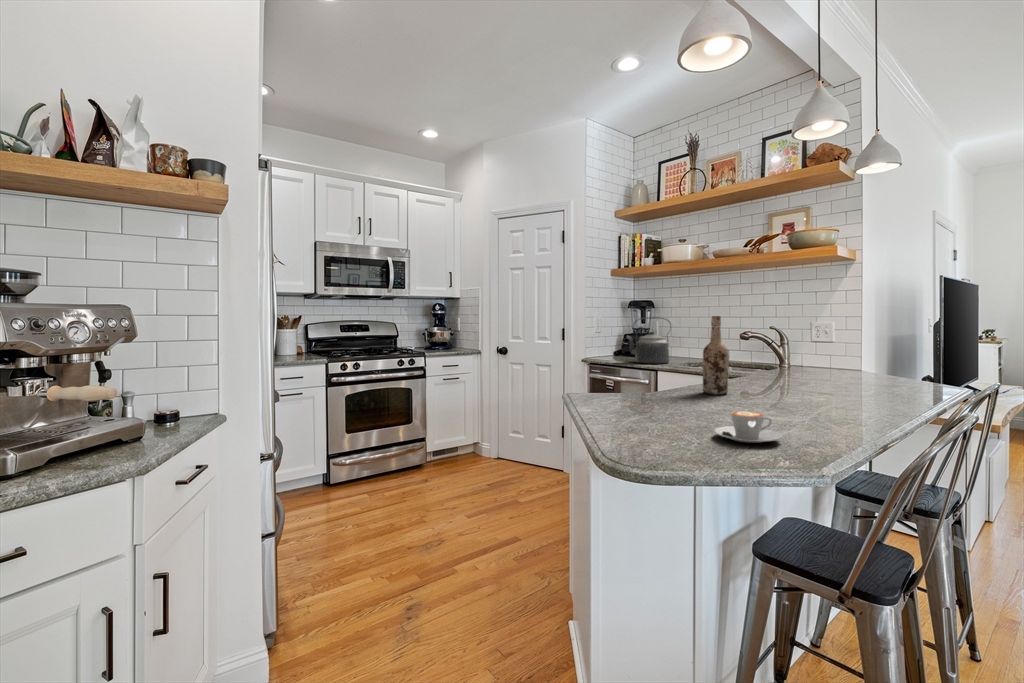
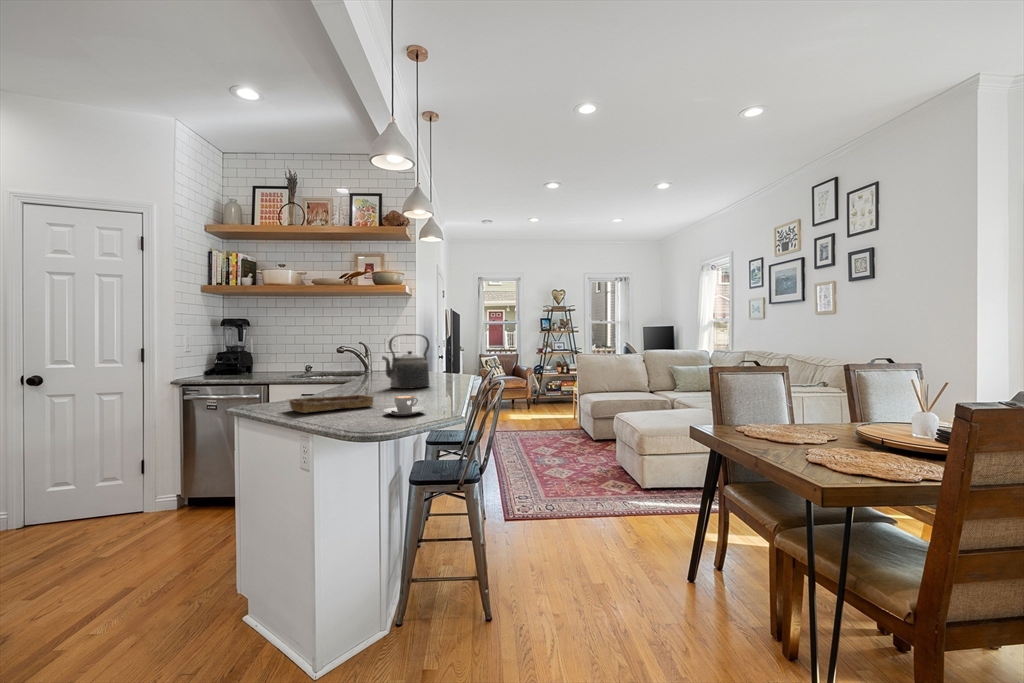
wine bottle: present [703,316,729,394] -> none [338,333,358,395]
kettle: present [627,317,671,364] -> present [382,334,429,389]
tray: none [616,394,724,417] -> present [289,395,374,413]

